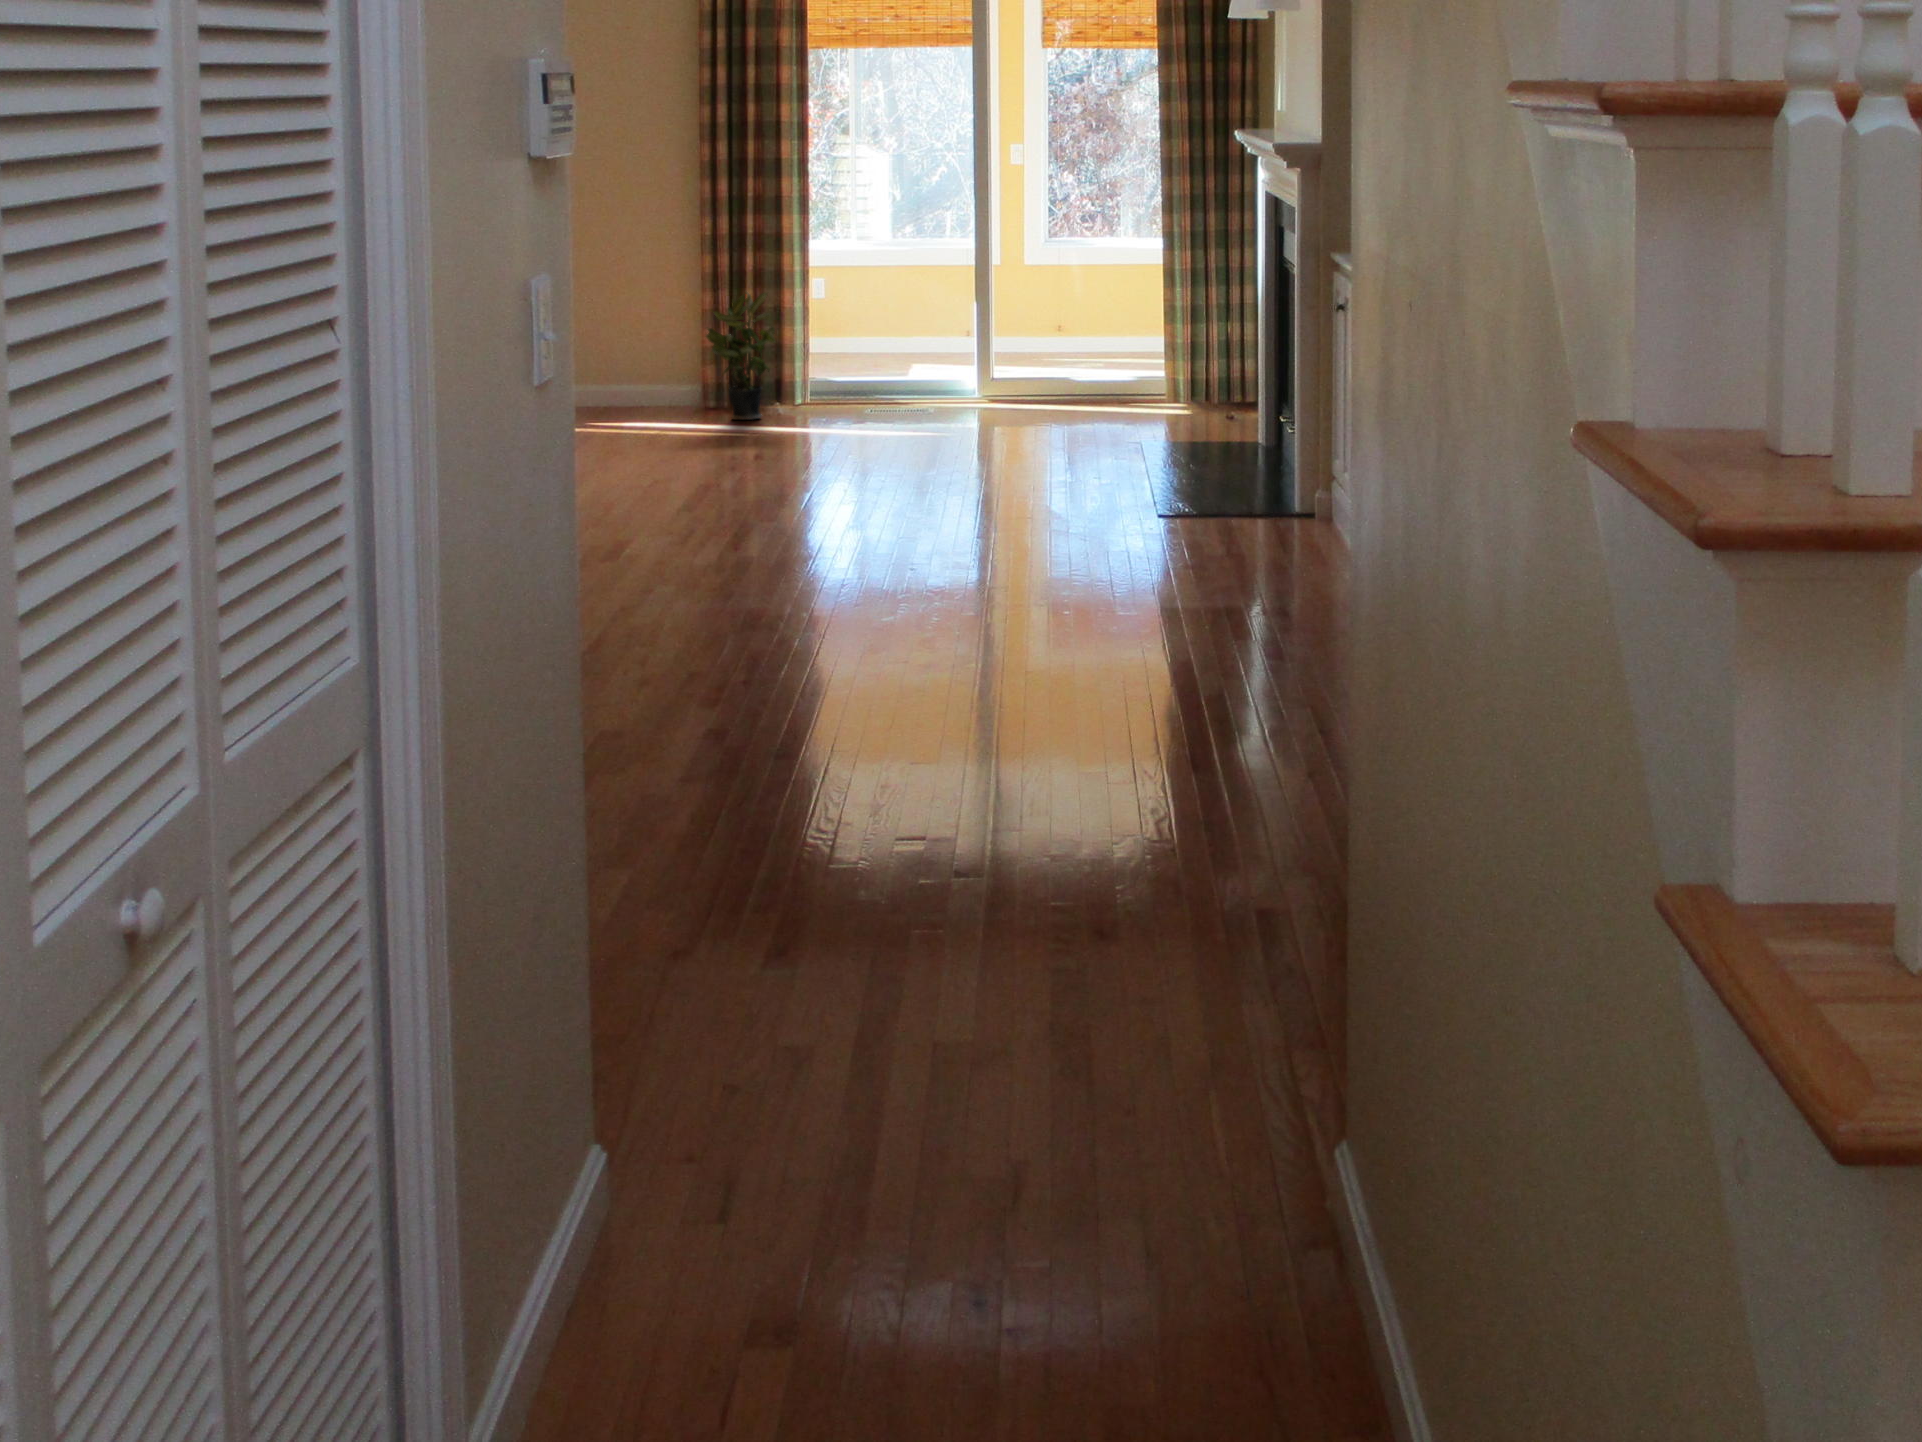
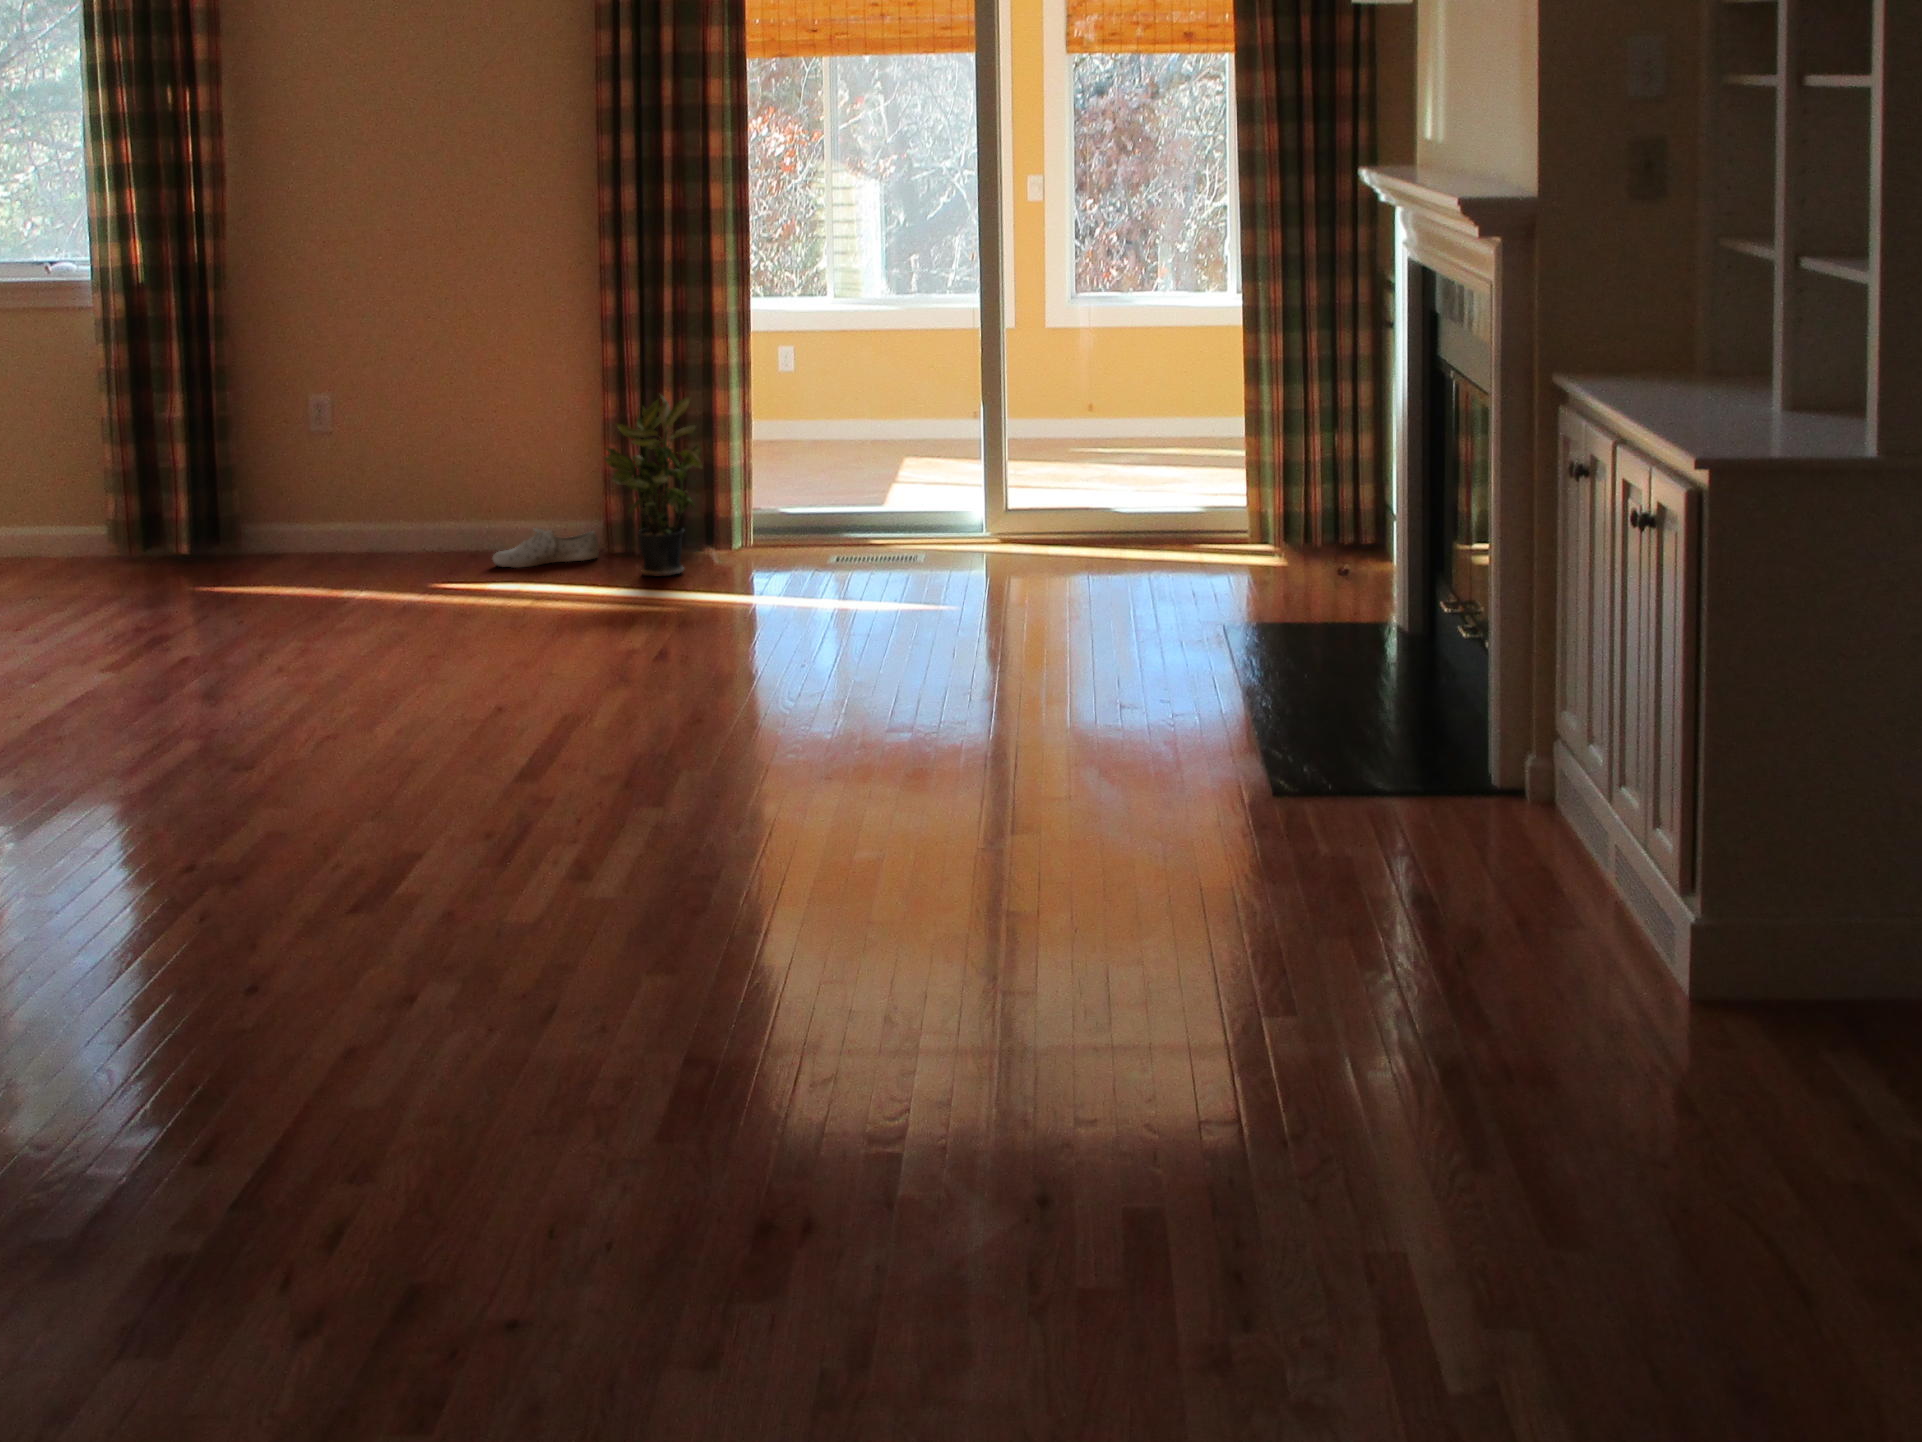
shoe: none [622,388,698,416] -> present [492,528,599,568]

